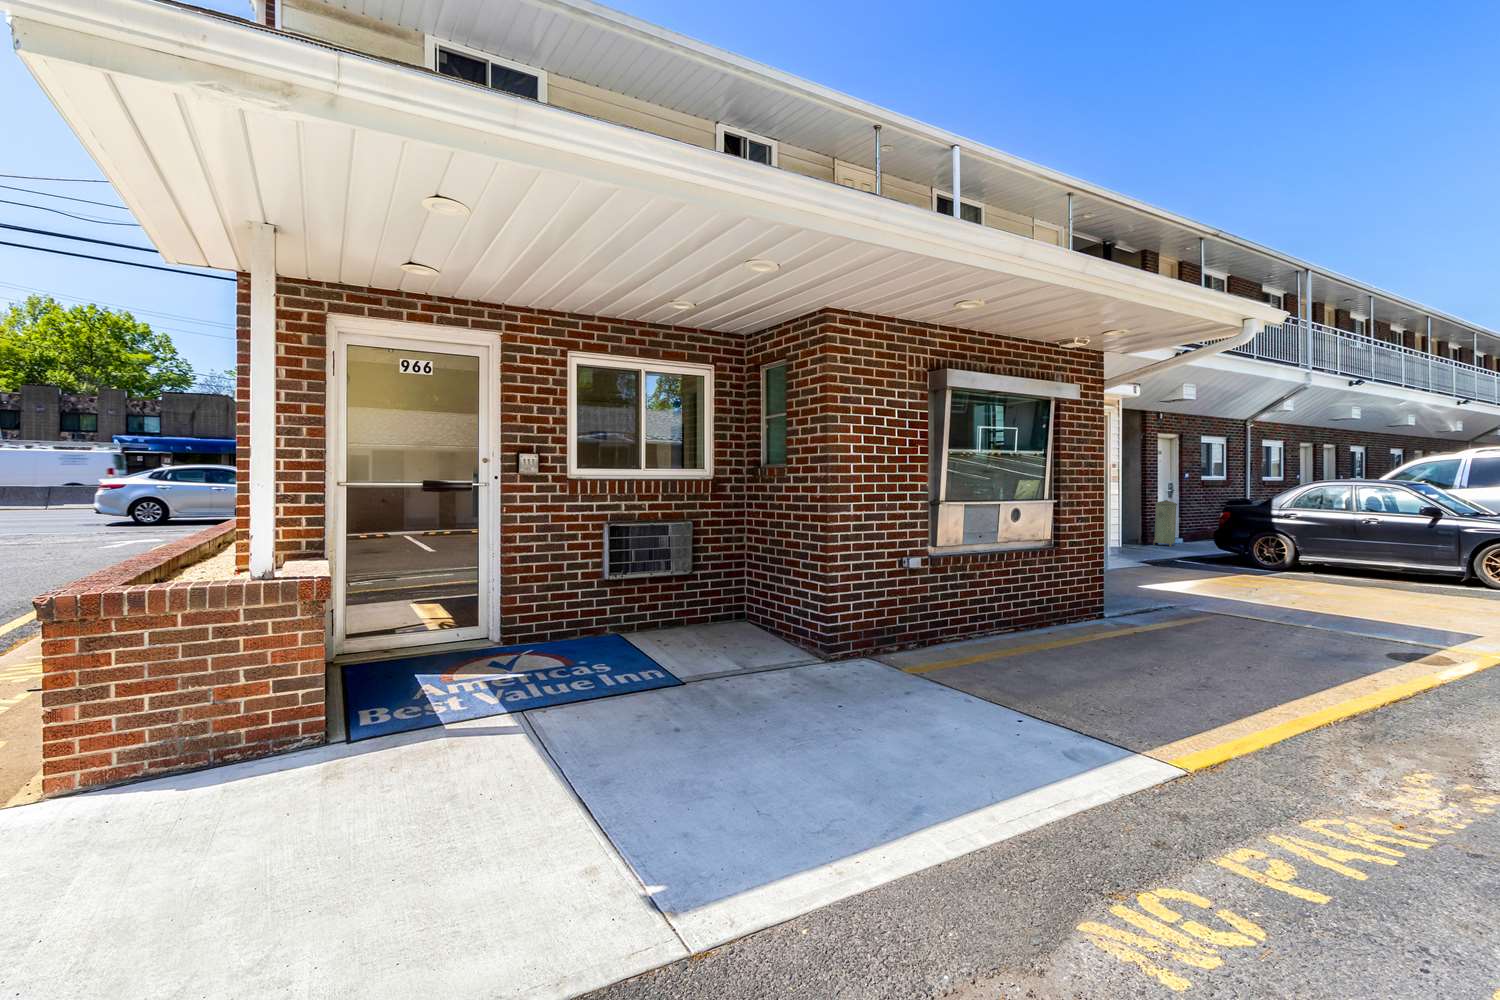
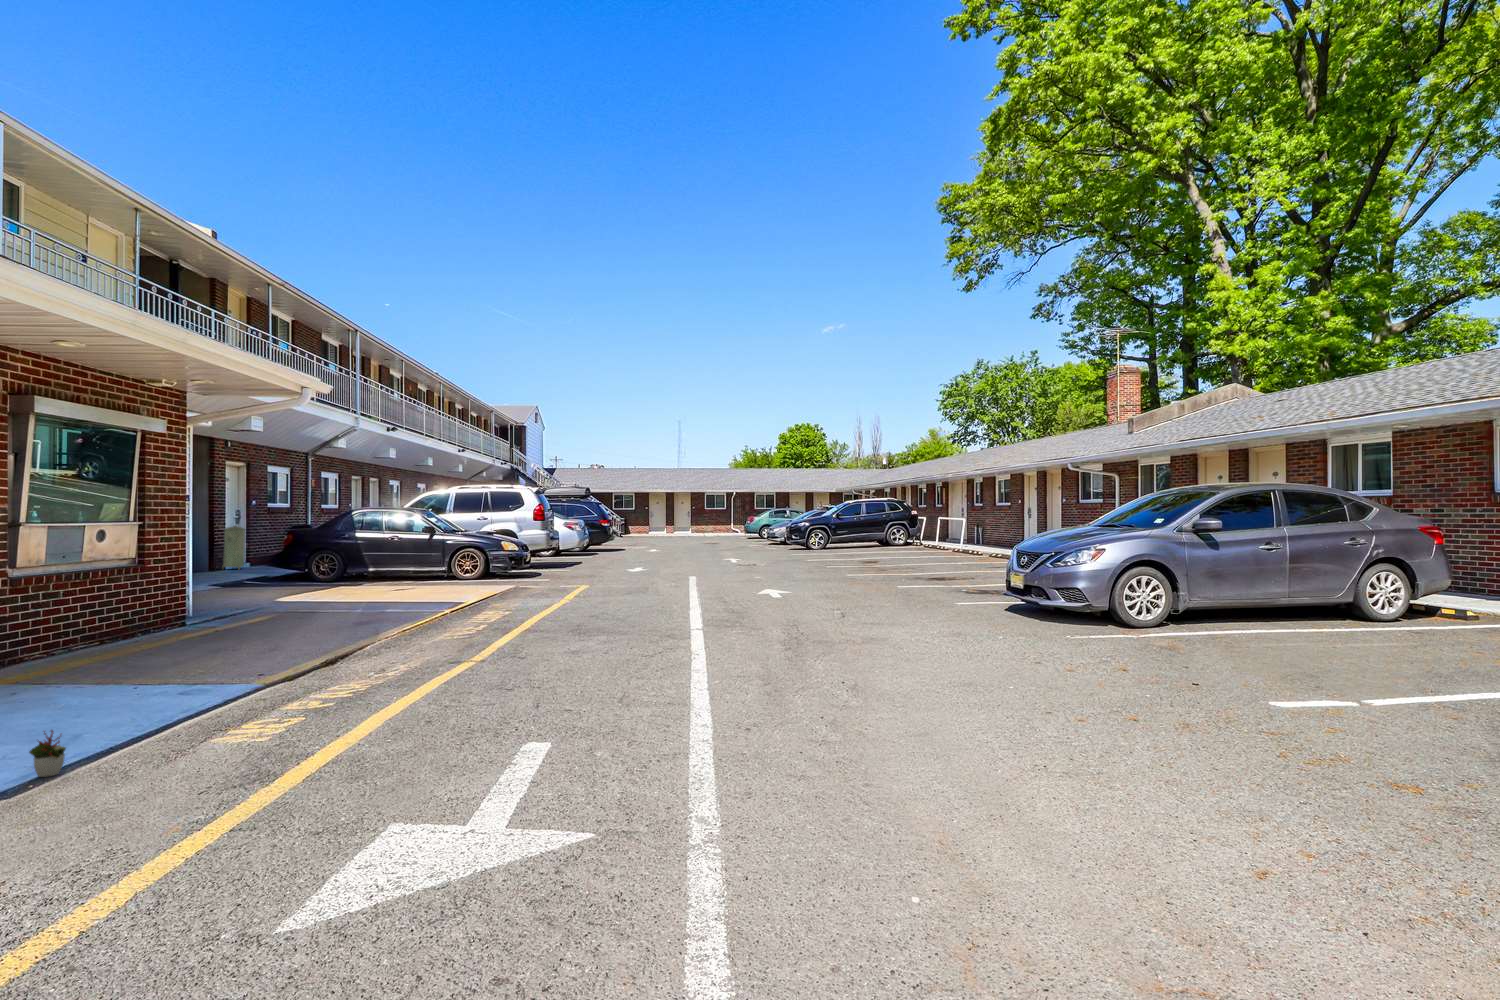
decorative plant: none [826,827,868,902] -> present [29,730,66,777]

